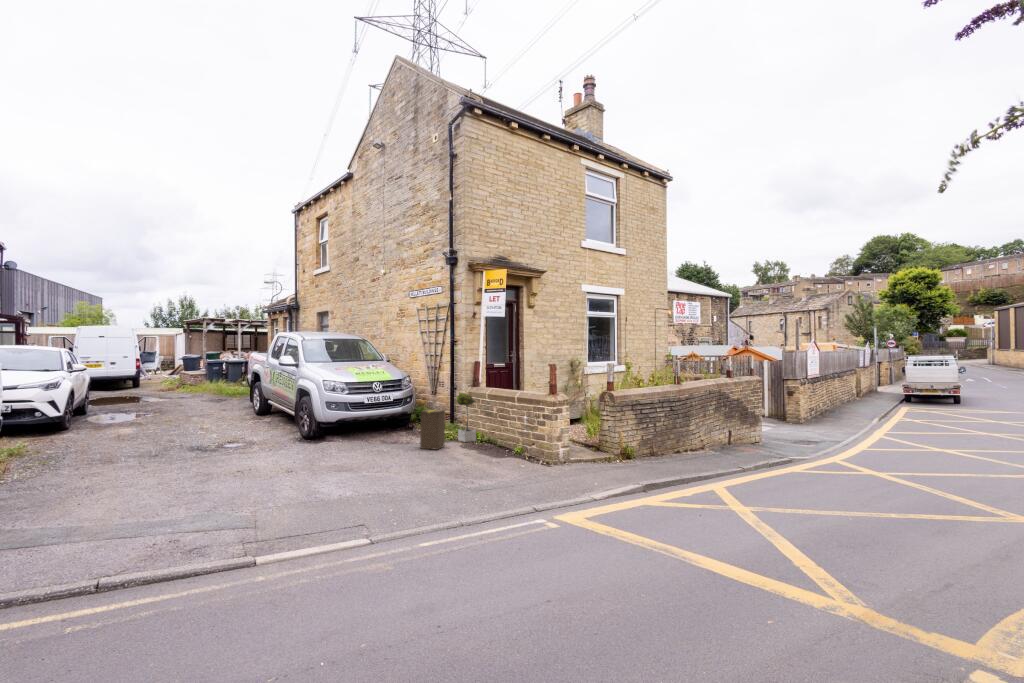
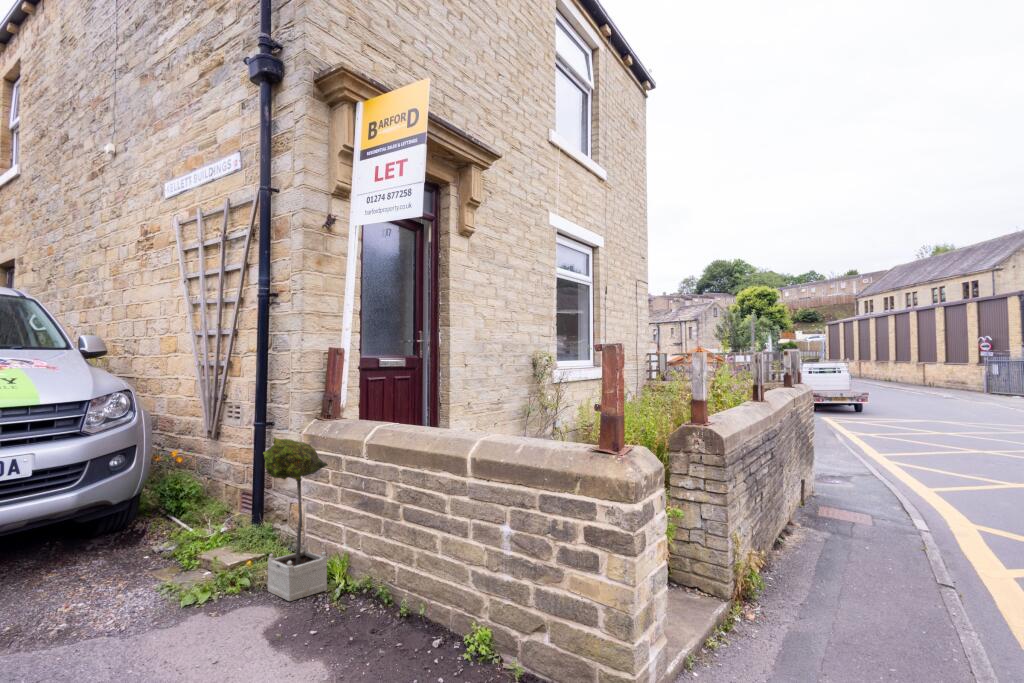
cardboard box: present [420,410,445,450] -> none [99,506,213,670]

